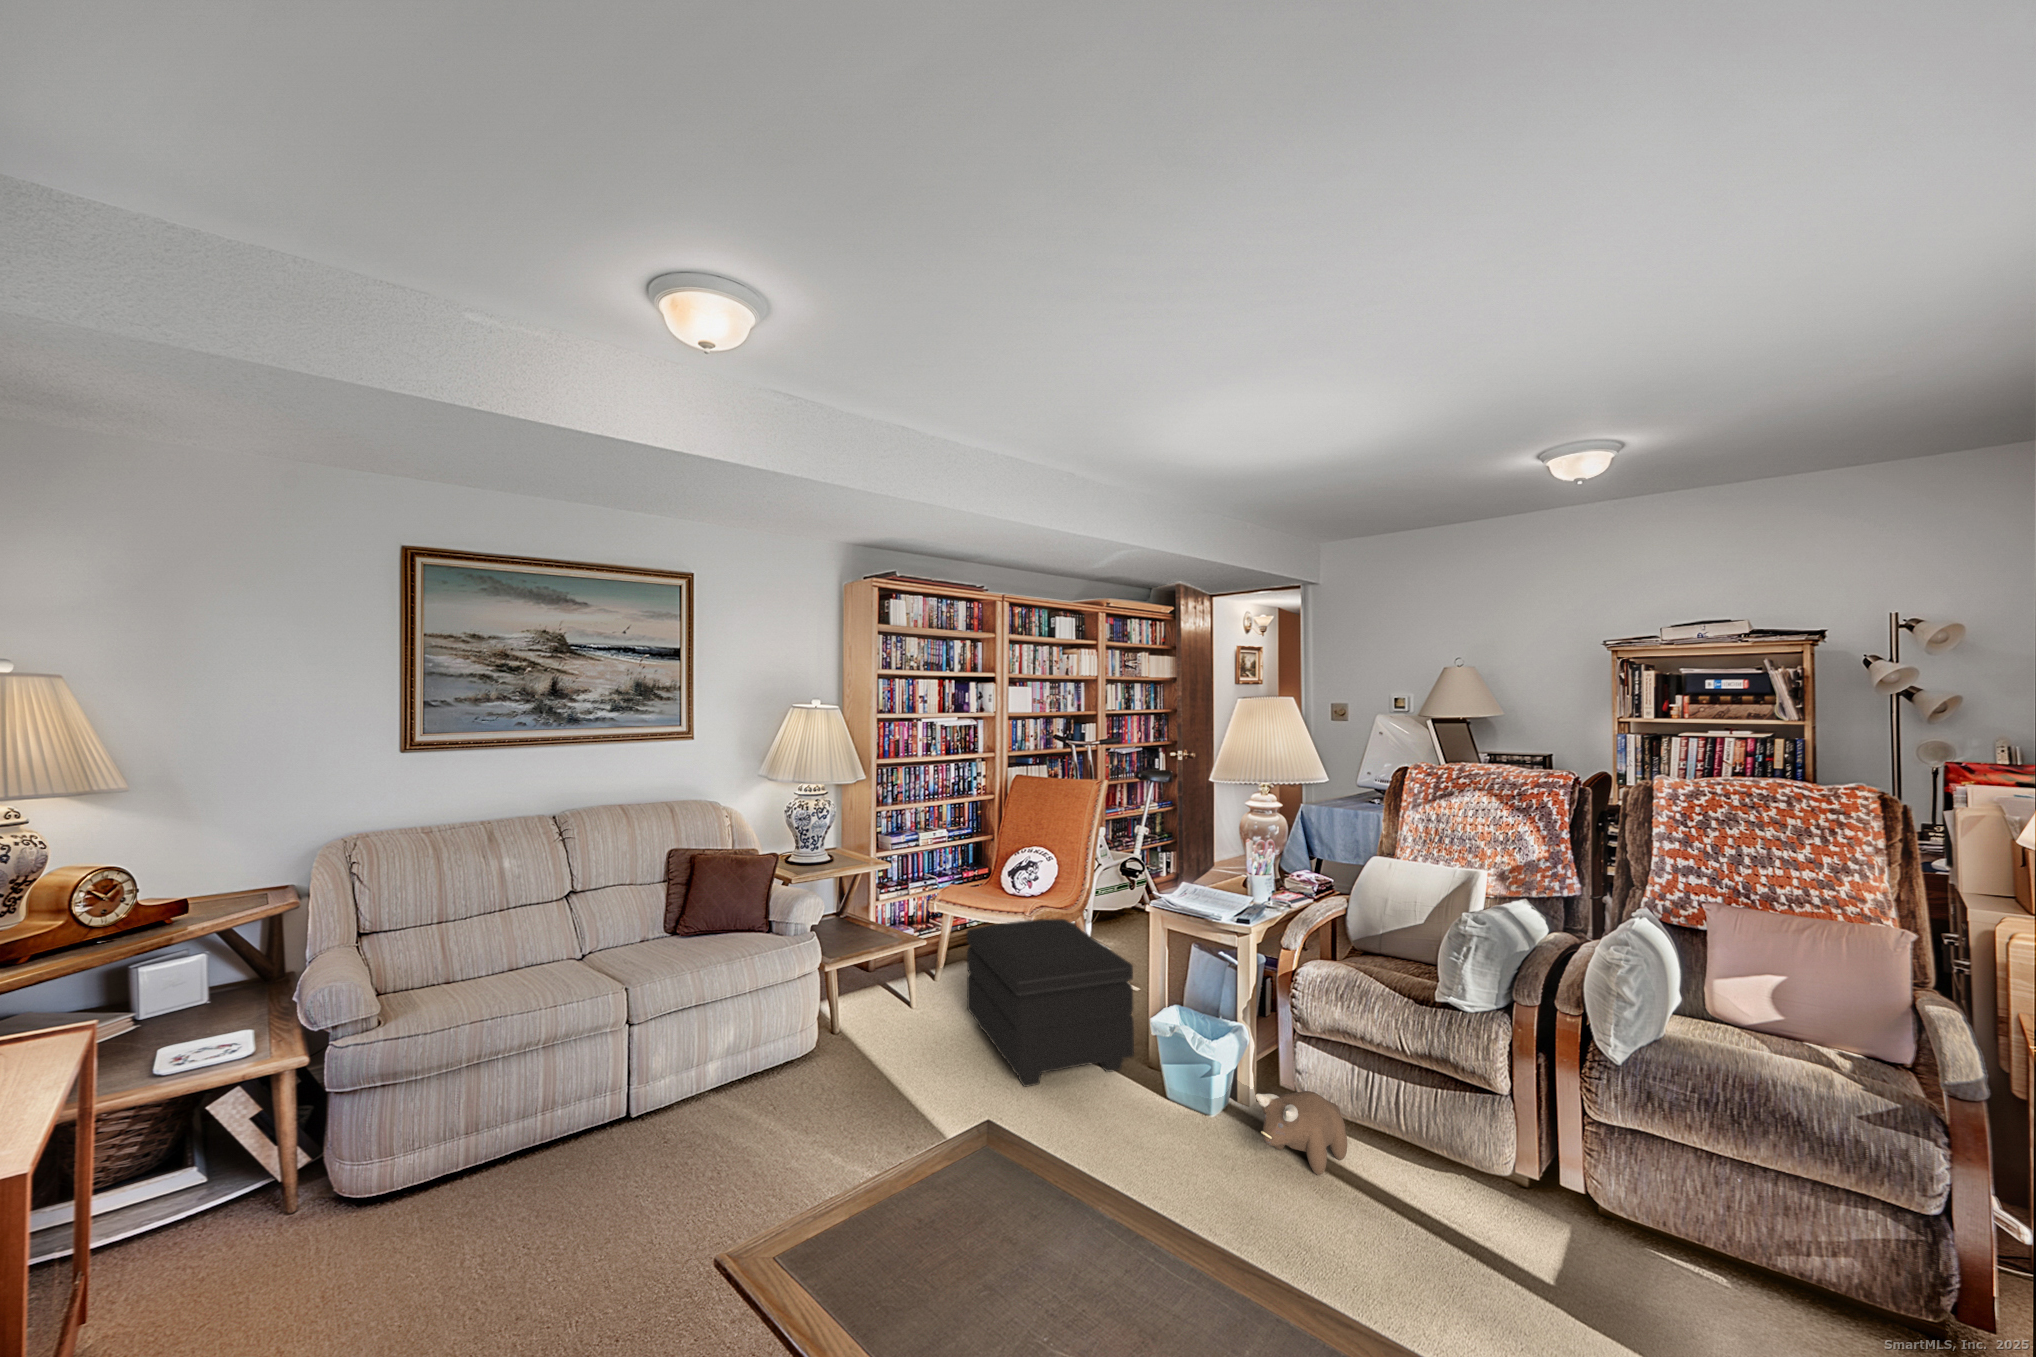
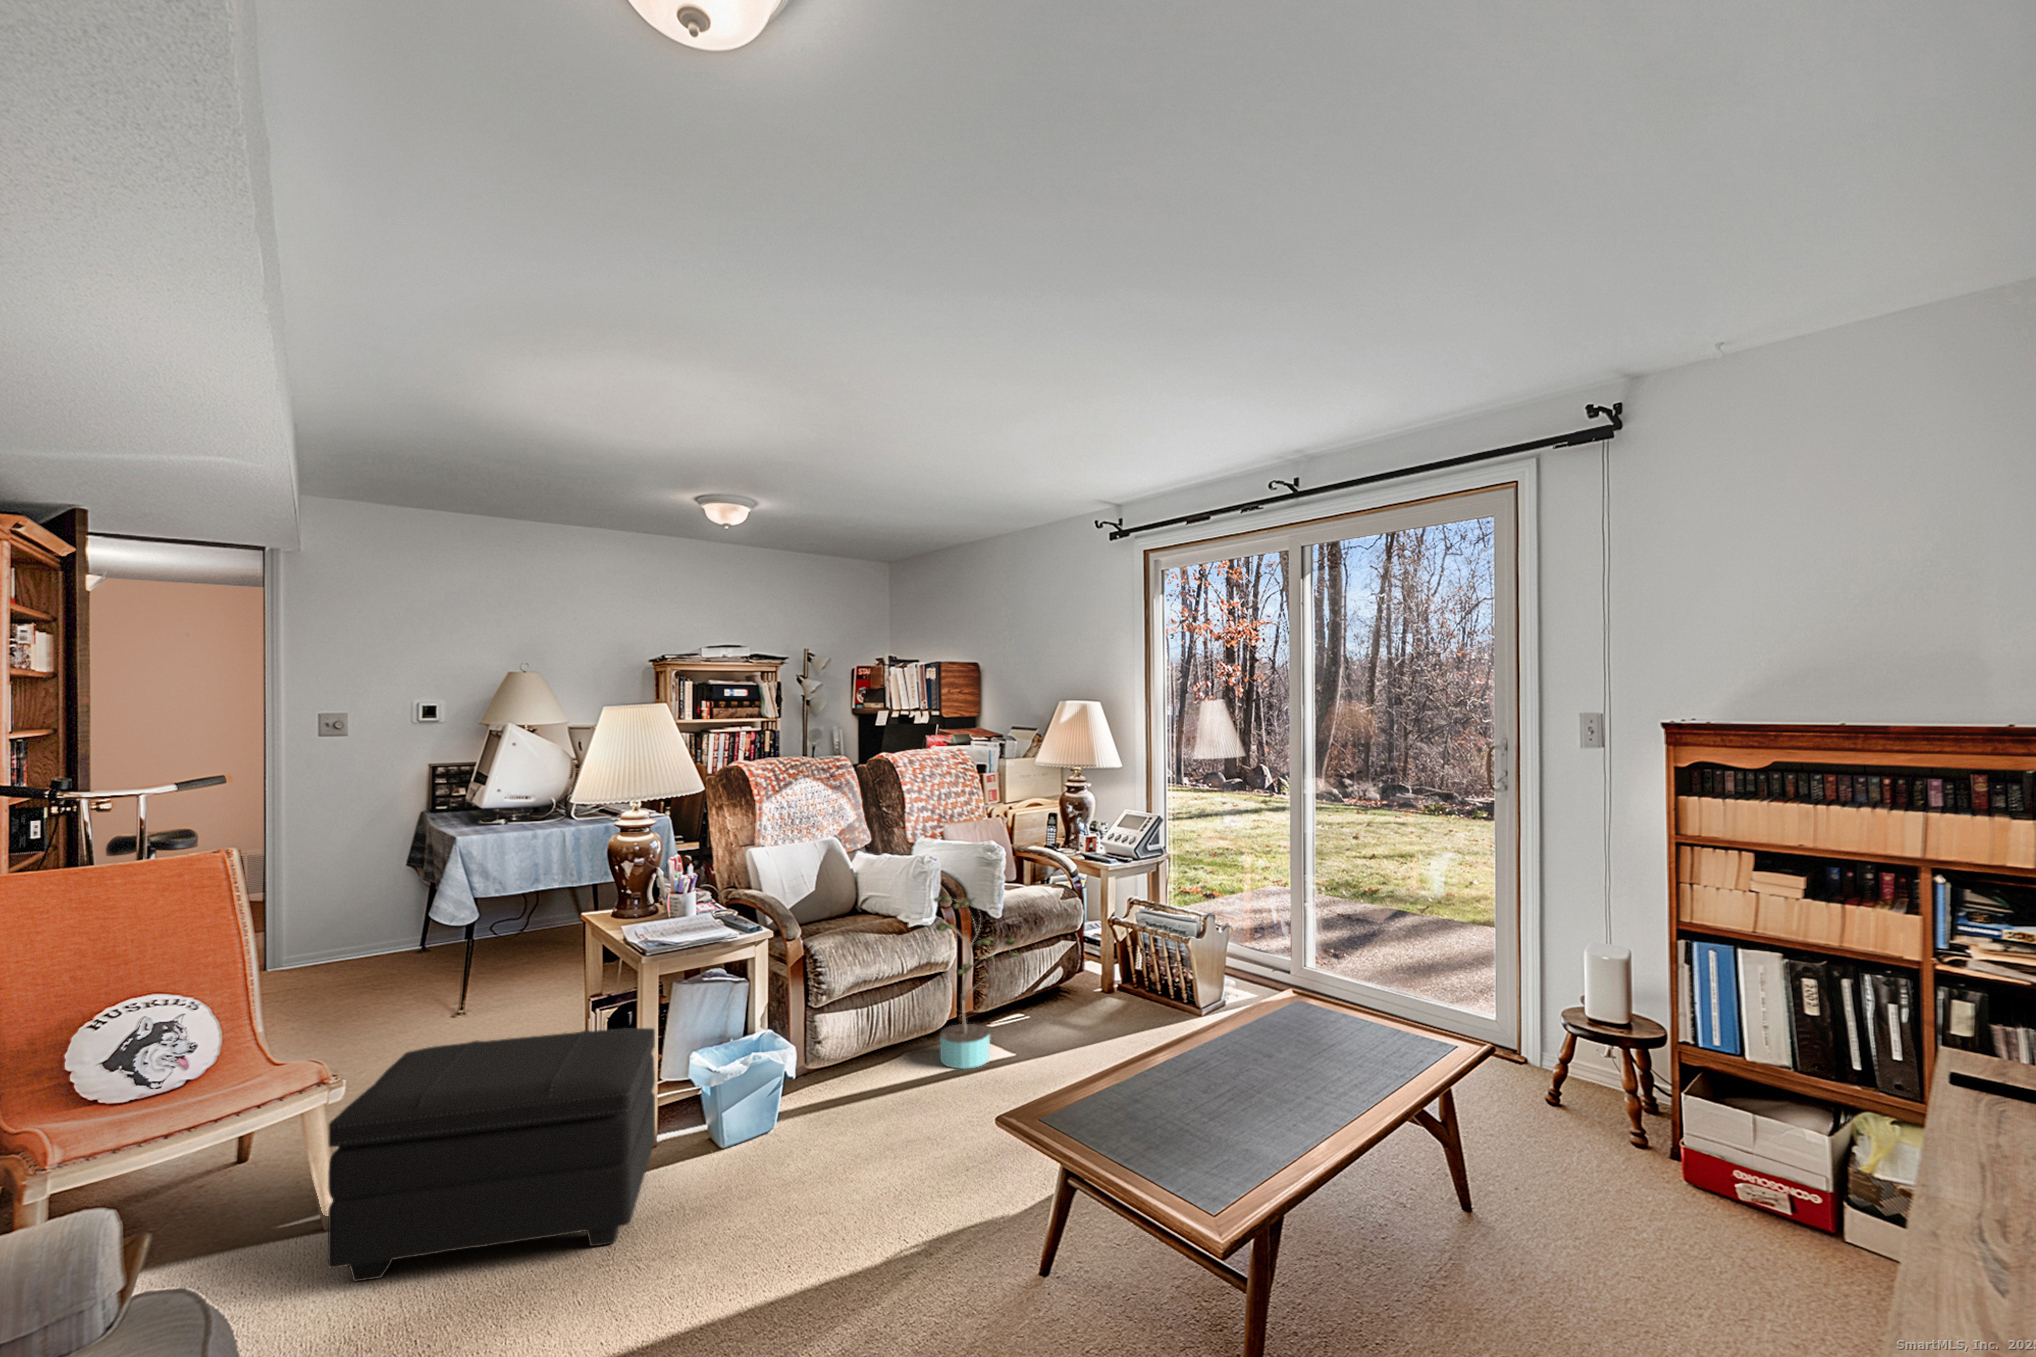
potted plant: none [1409,975,1568,1241] -> present [934,896,1018,1069]
plush toy: present [1255,1091,1347,1175] -> none [842,1043,902,1110]

